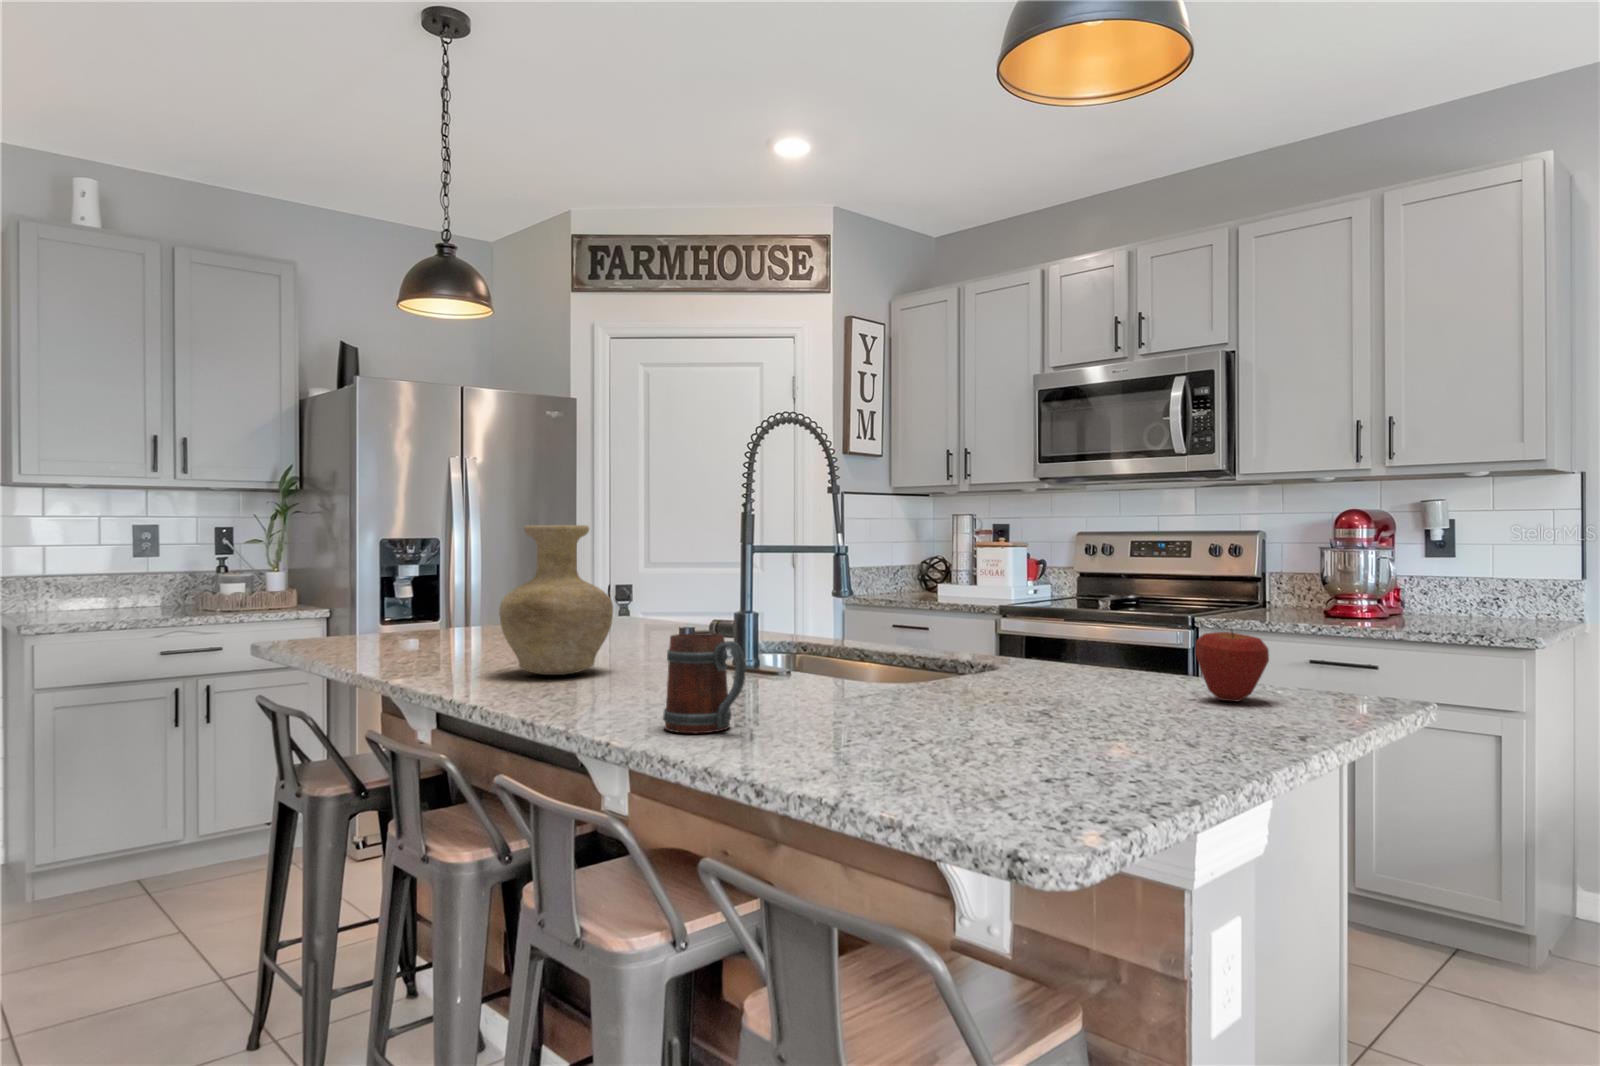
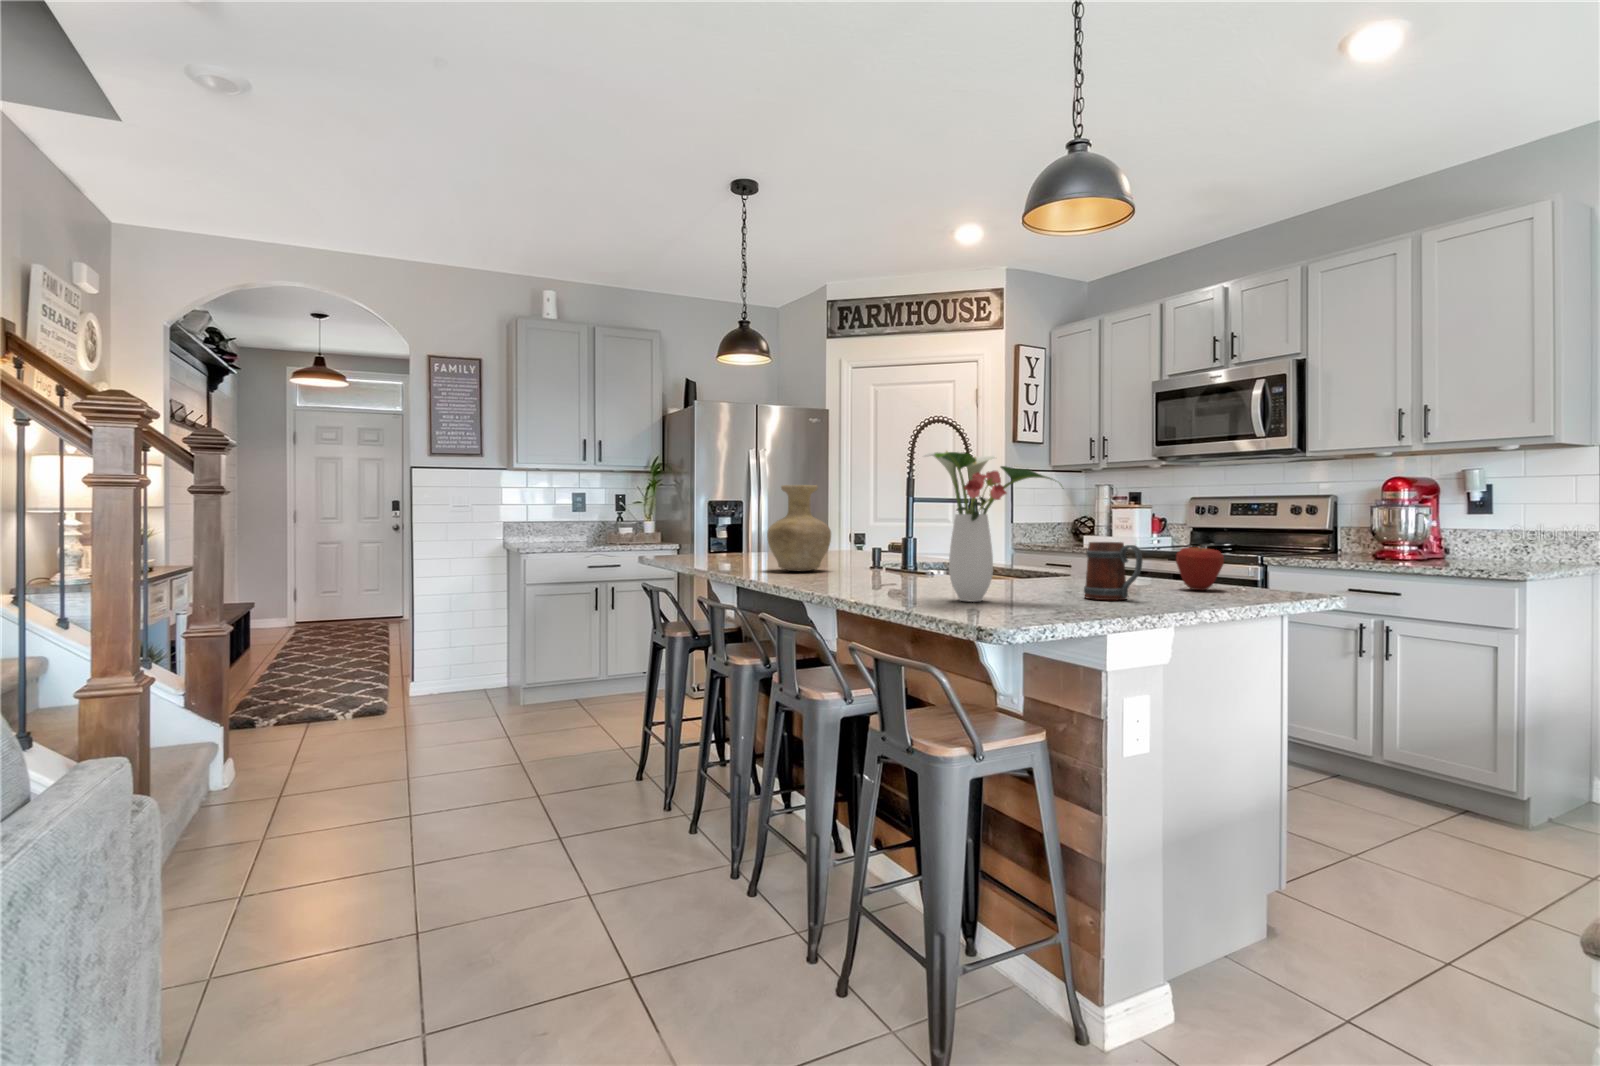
flower arrangement: none [827,476,1087,757] -> present [924,451,1064,602]
mug: present [663,633,746,733] -> present [1084,542,1143,600]

